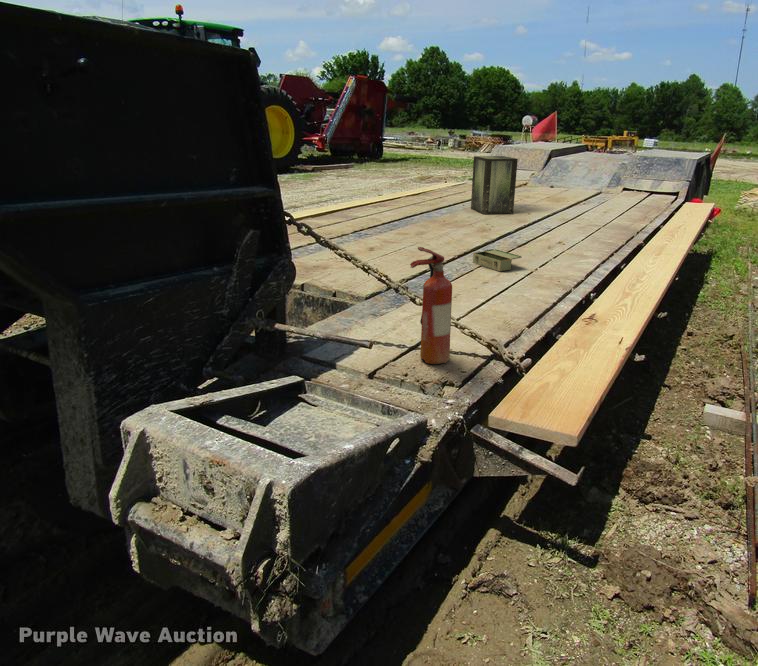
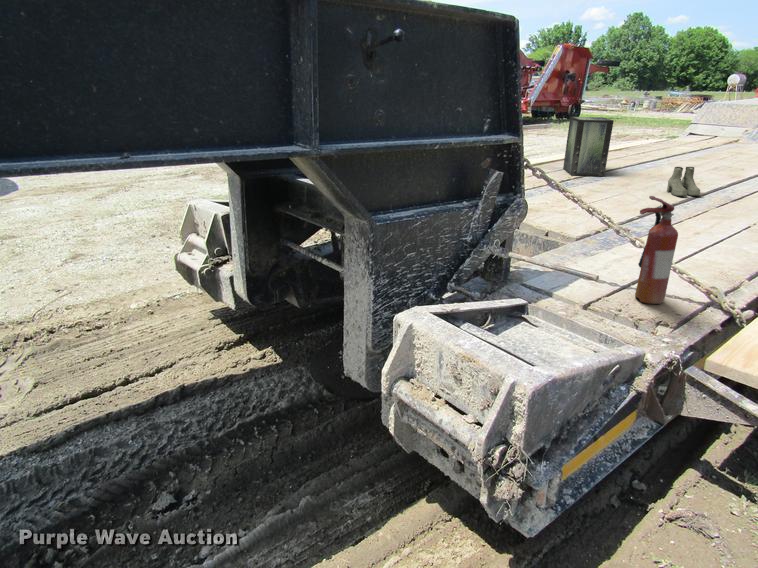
storage box: present [471,156,518,214] -> present [563,117,614,176]
boots: none [460,210,491,242] -> present [667,167,700,196]
toolbox: present [473,249,522,271] -> none [682,204,736,226]

